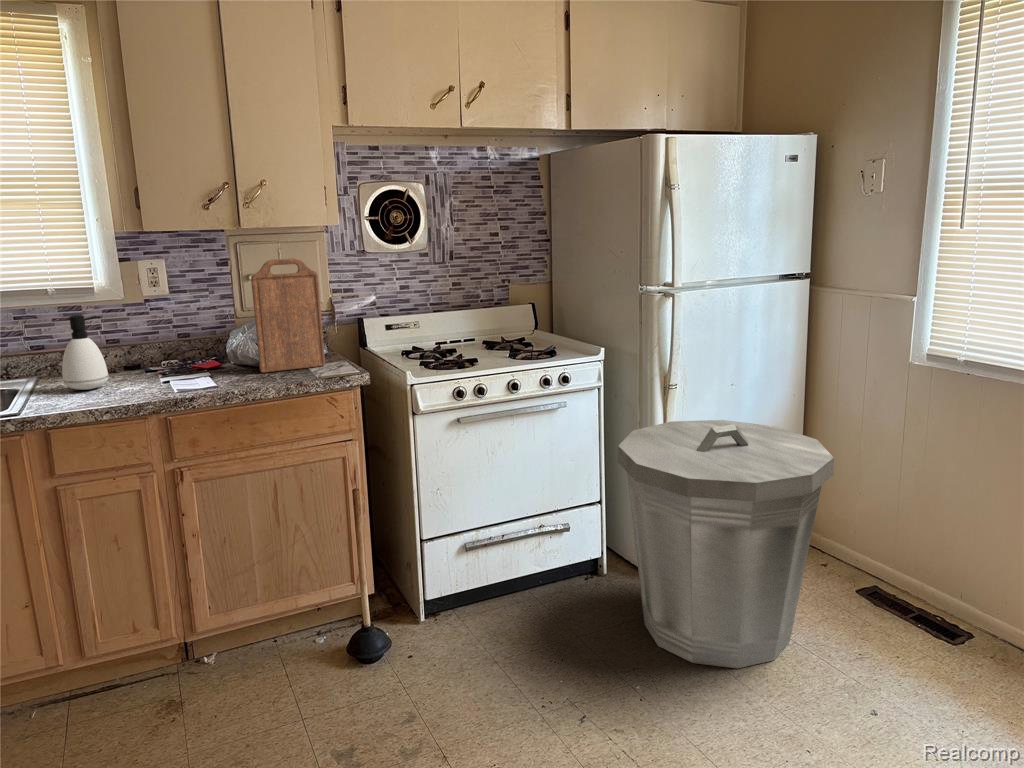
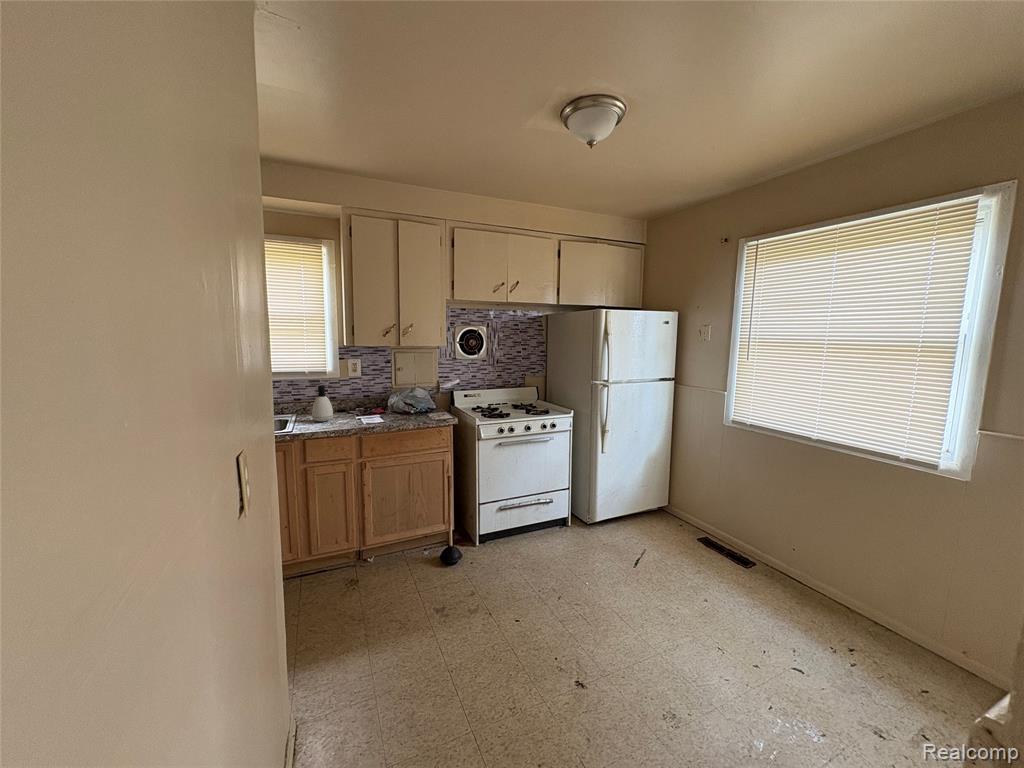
cutting board: present [251,258,325,373] -> none [405,362,437,416]
trash can: present [617,420,834,669] -> none [579,449,686,576]

